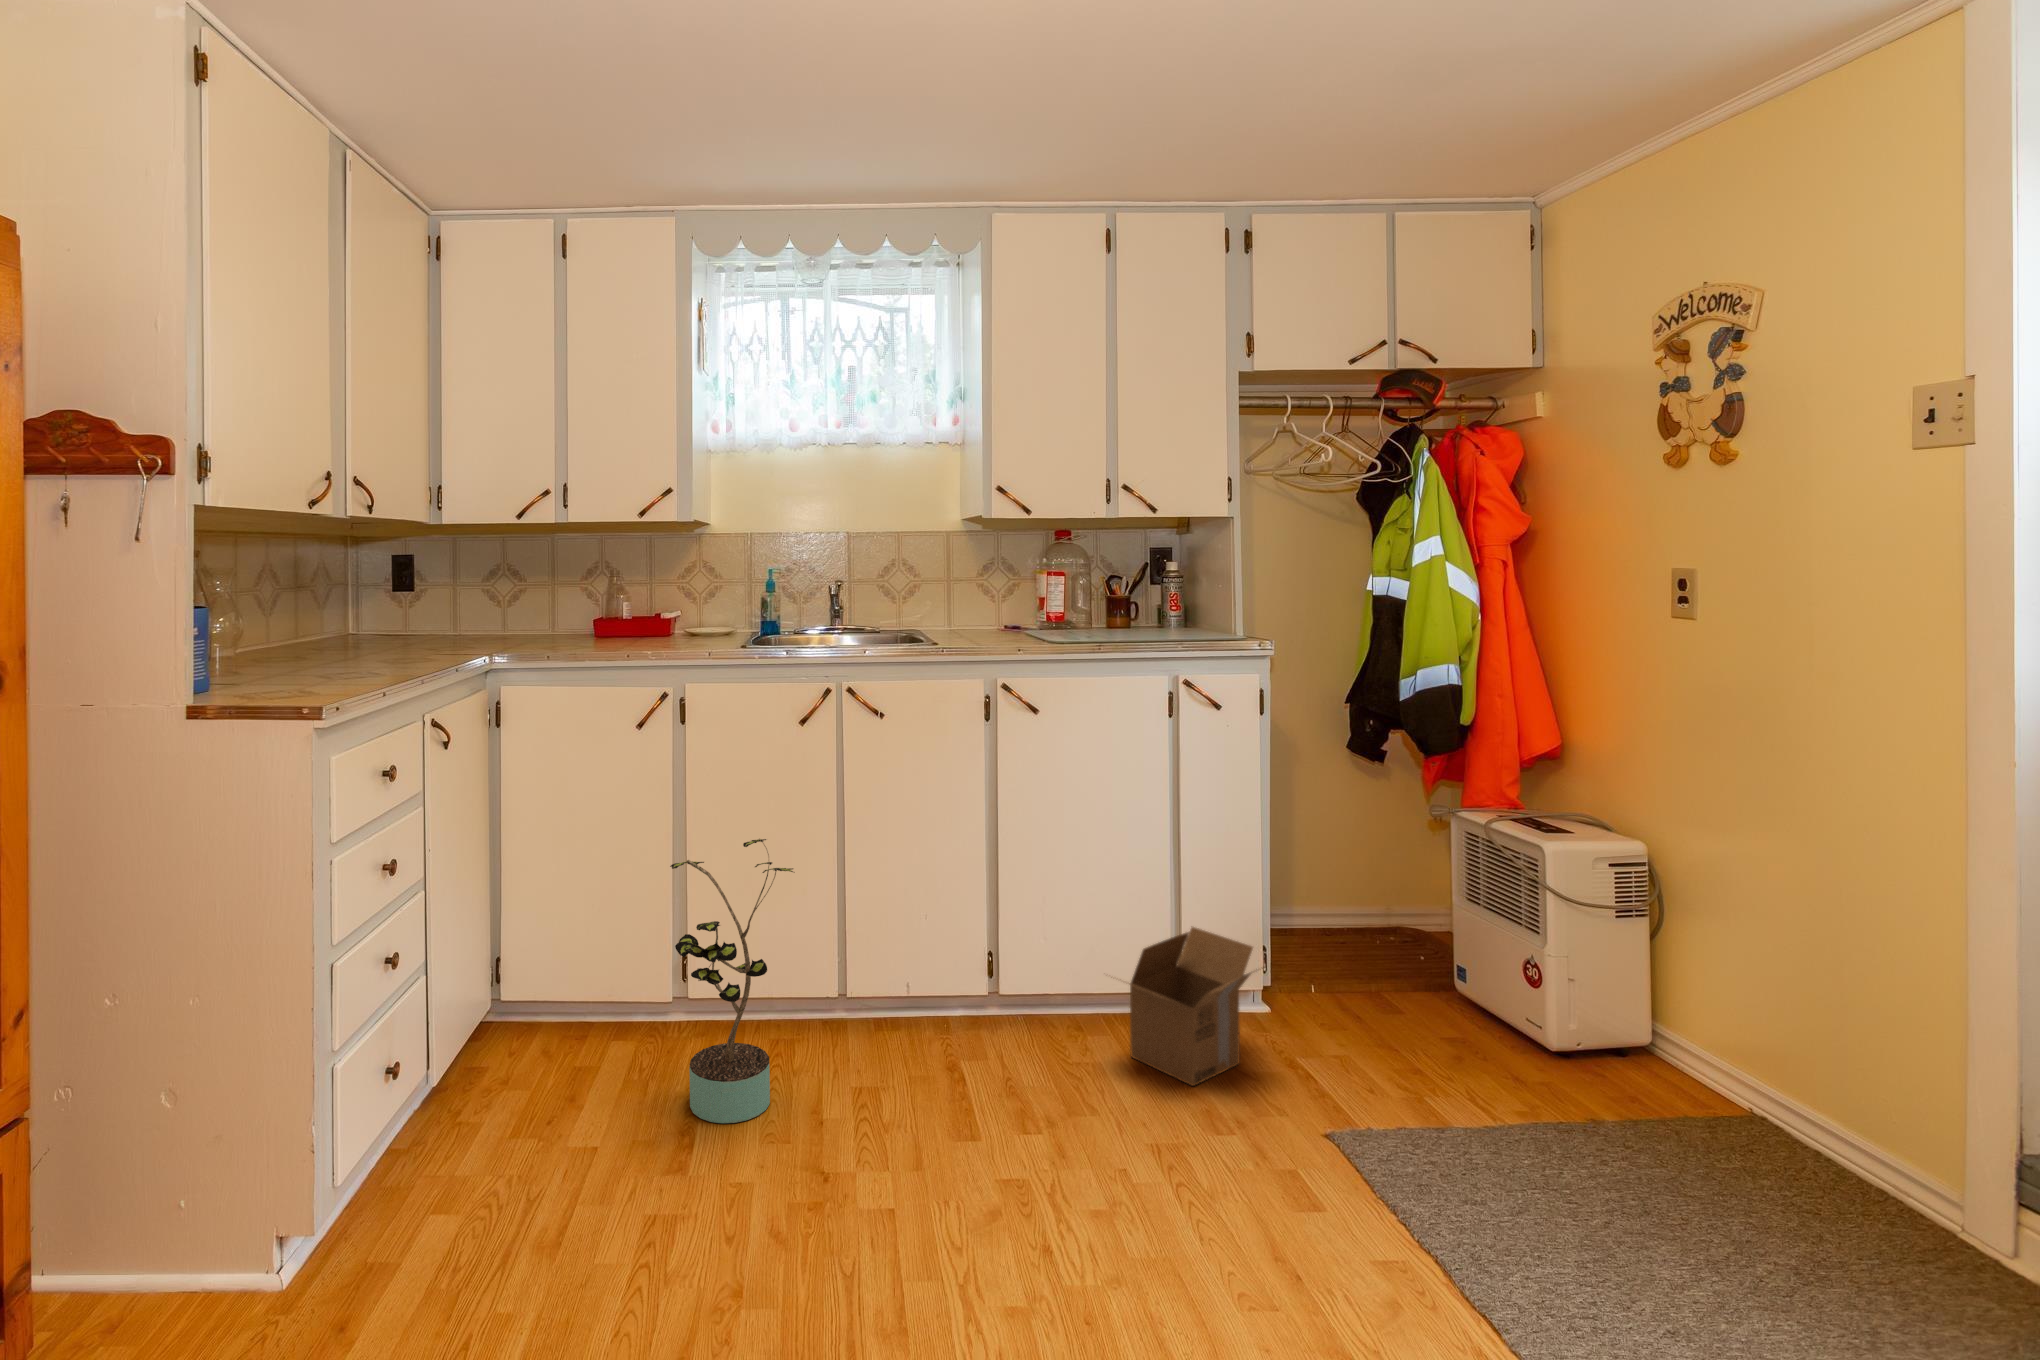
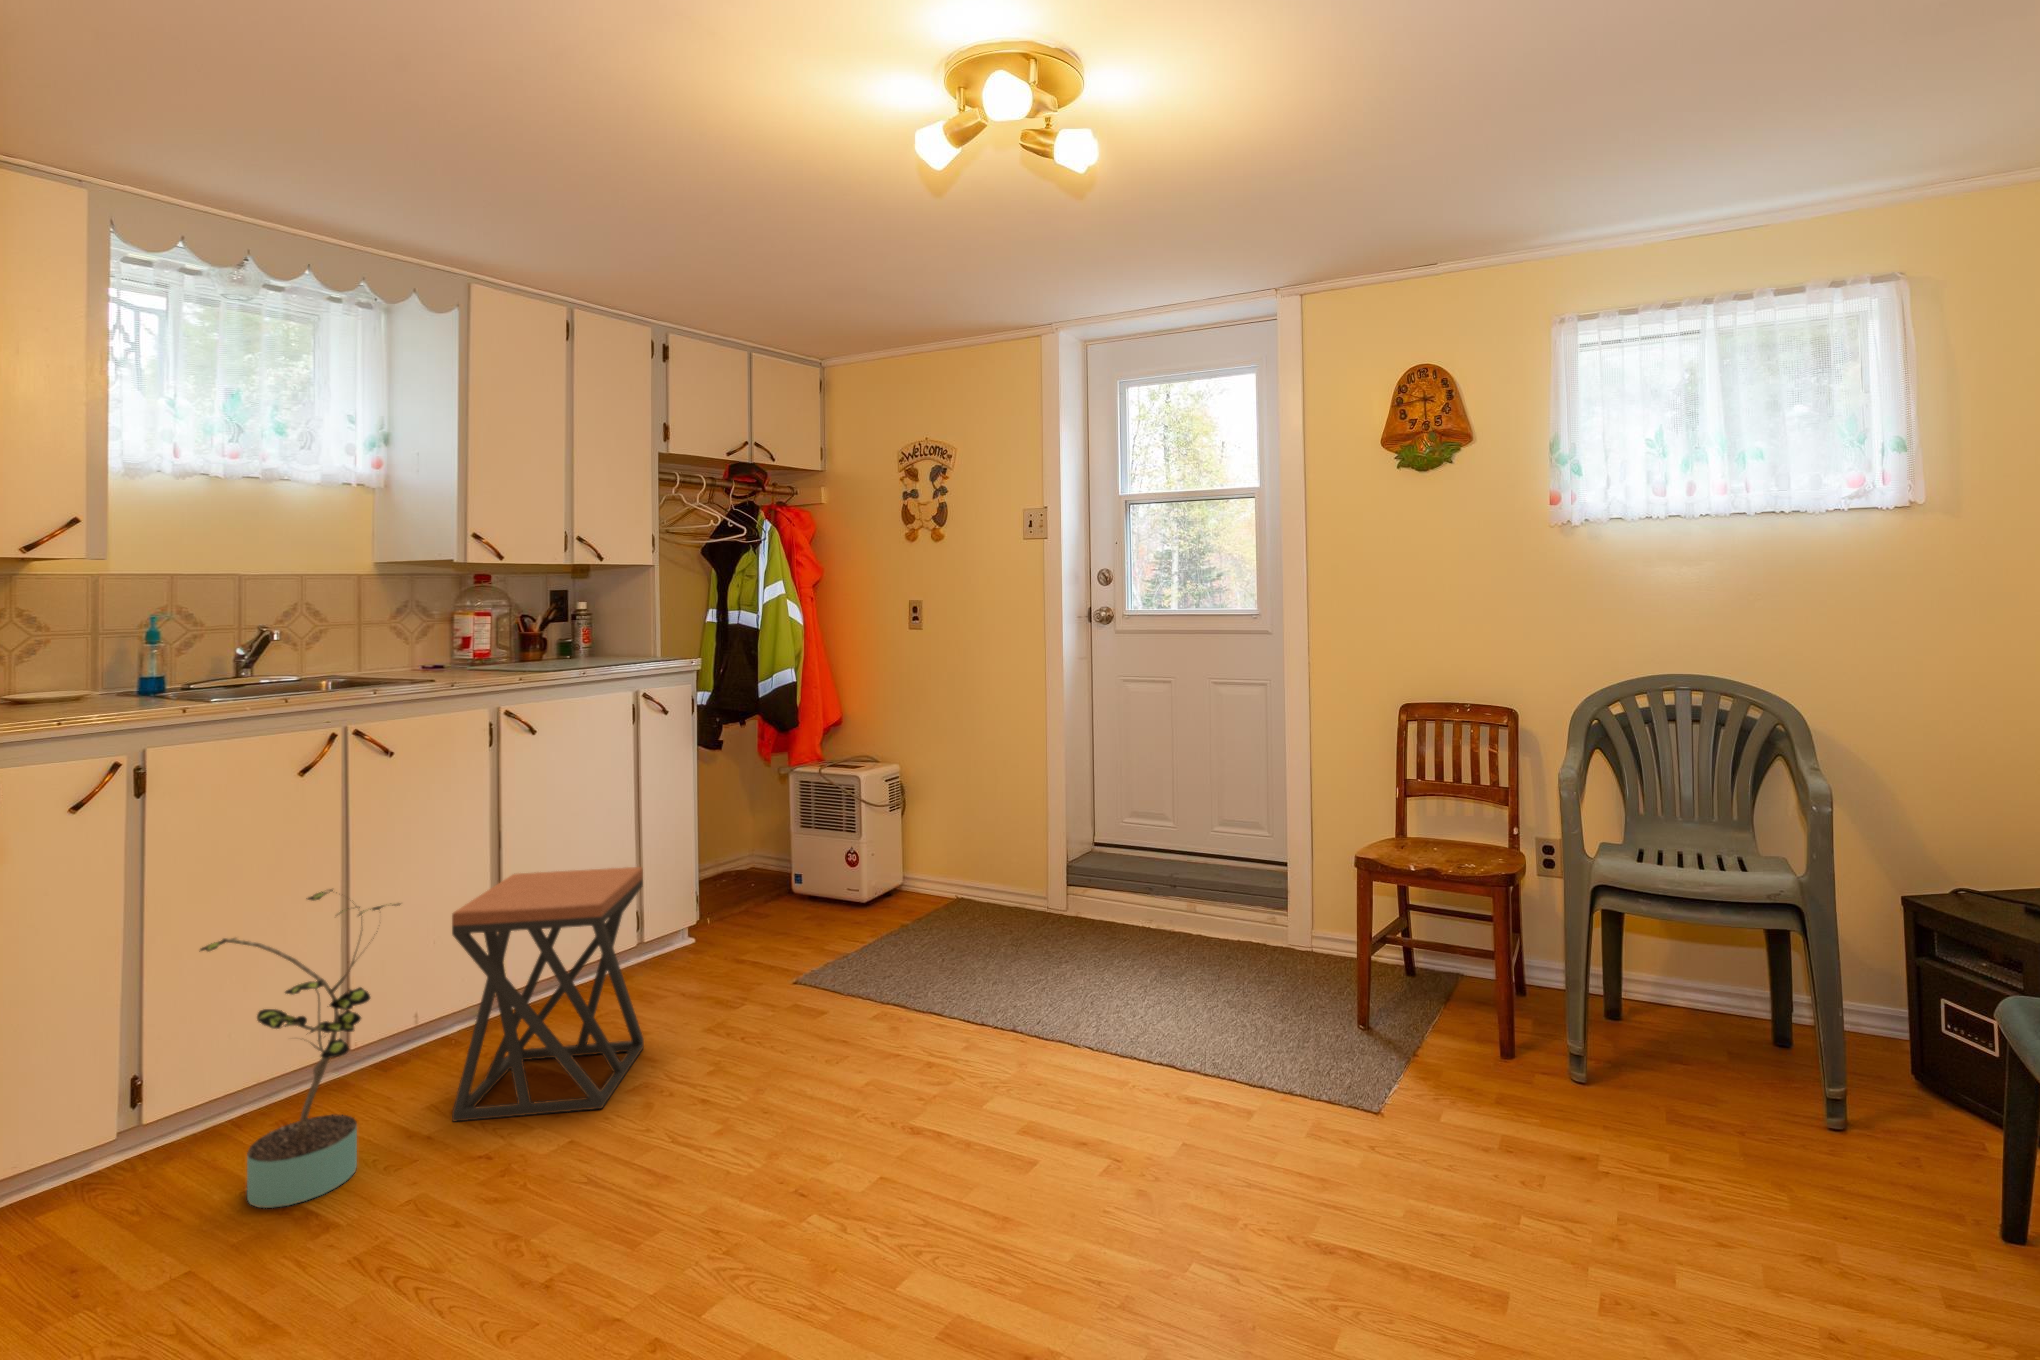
stool: none [854,867,1069,1178] -> present [452,867,644,1121]
cardboard box: present [1129,927,1253,1086] -> none [626,883,736,999]

